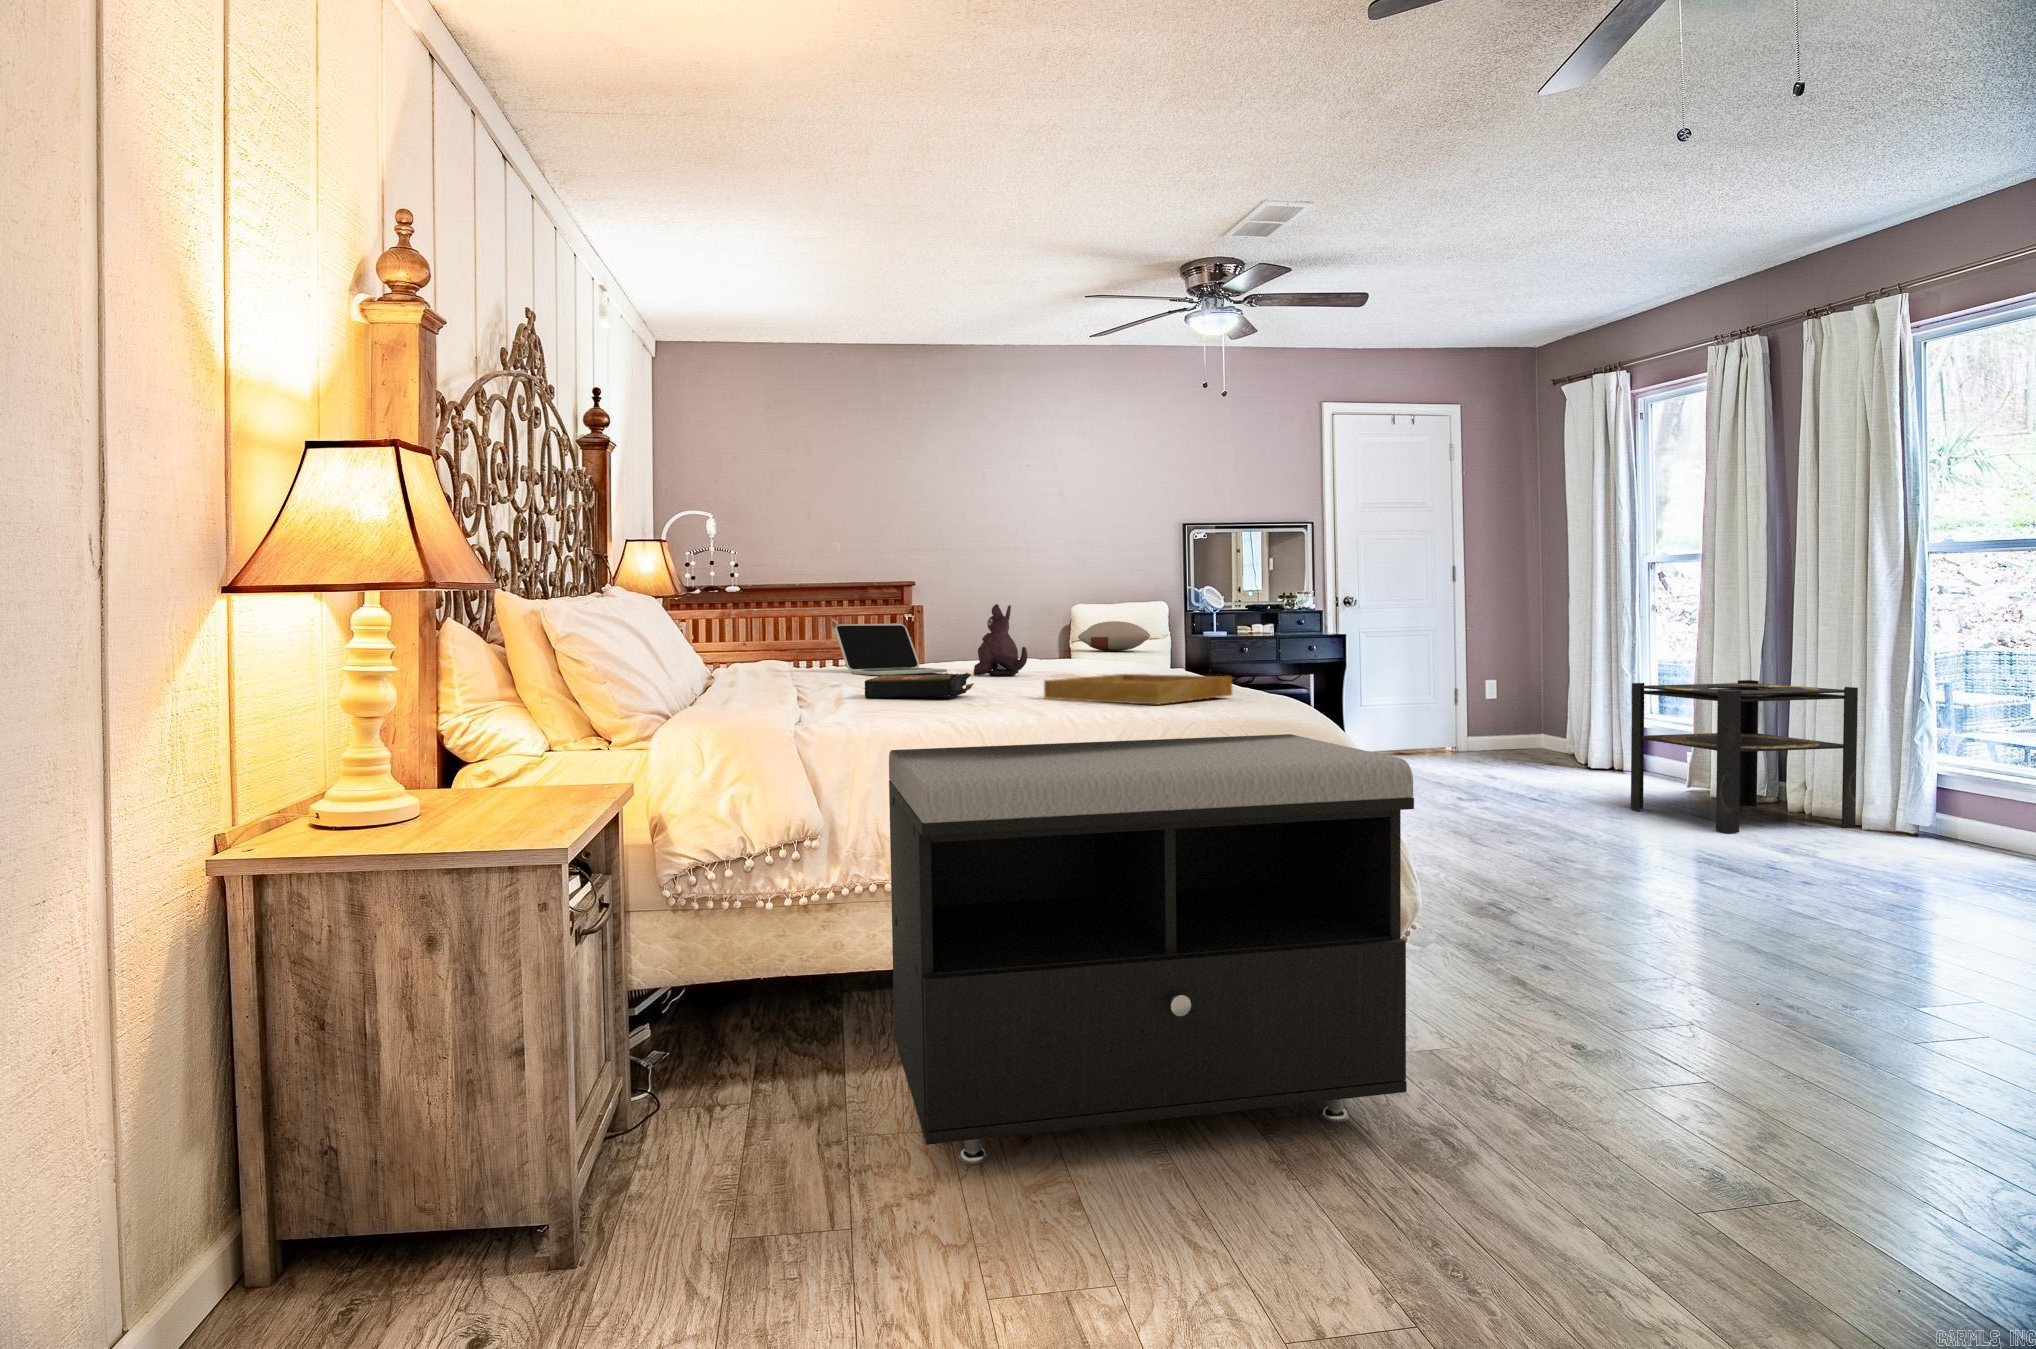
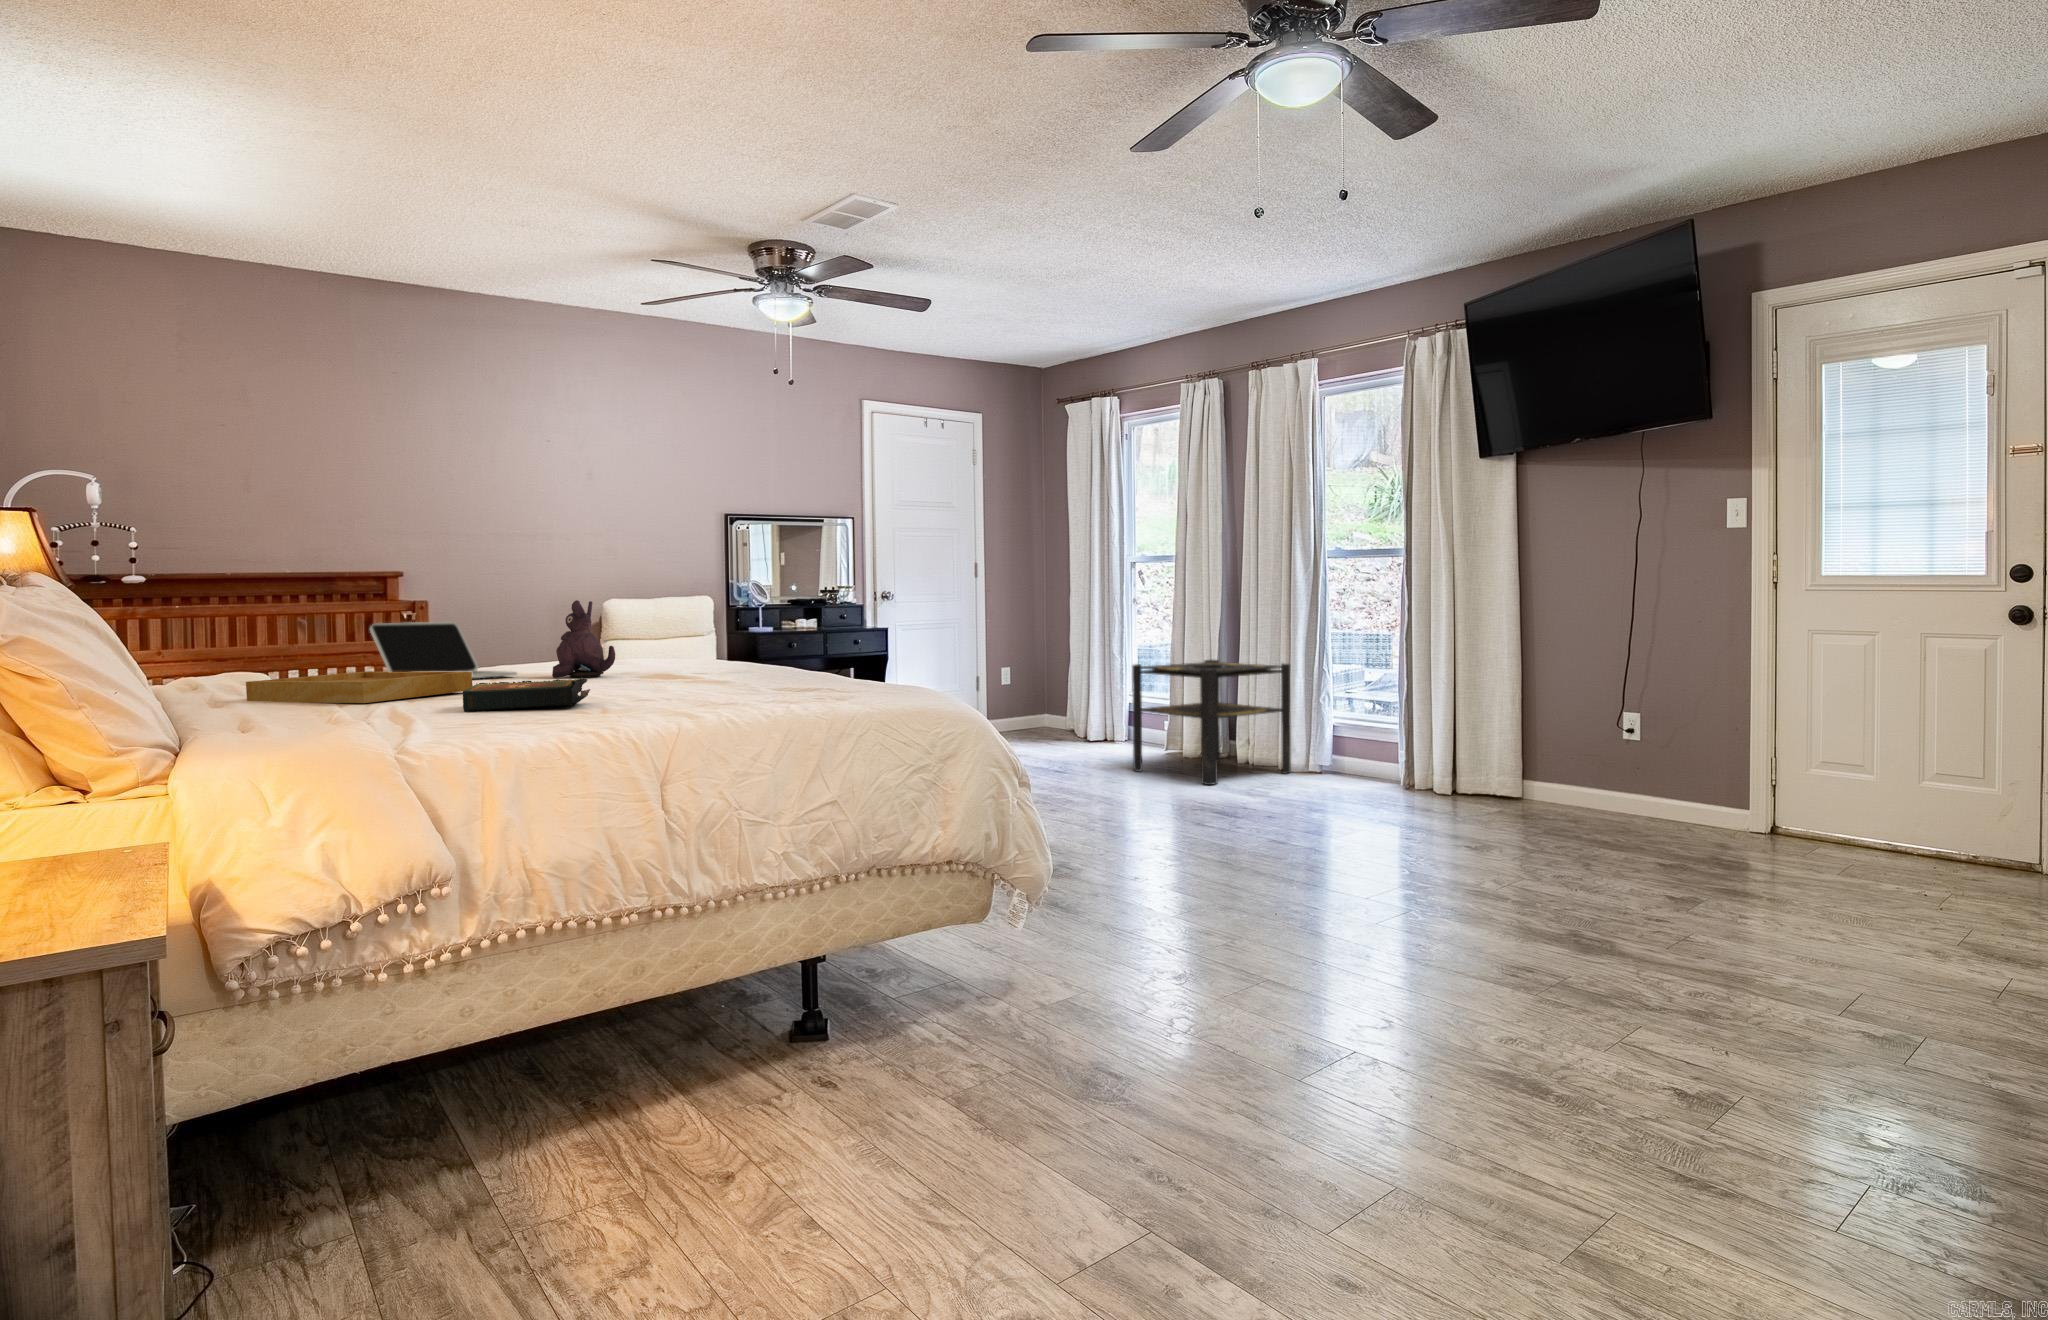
pillow: present [1078,621,1150,651] -> none [626,615,703,645]
tray: present [1044,674,1232,704] -> present [246,672,473,703]
storage bench: present [889,734,1414,1164] -> none [533,729,1091,1226]

